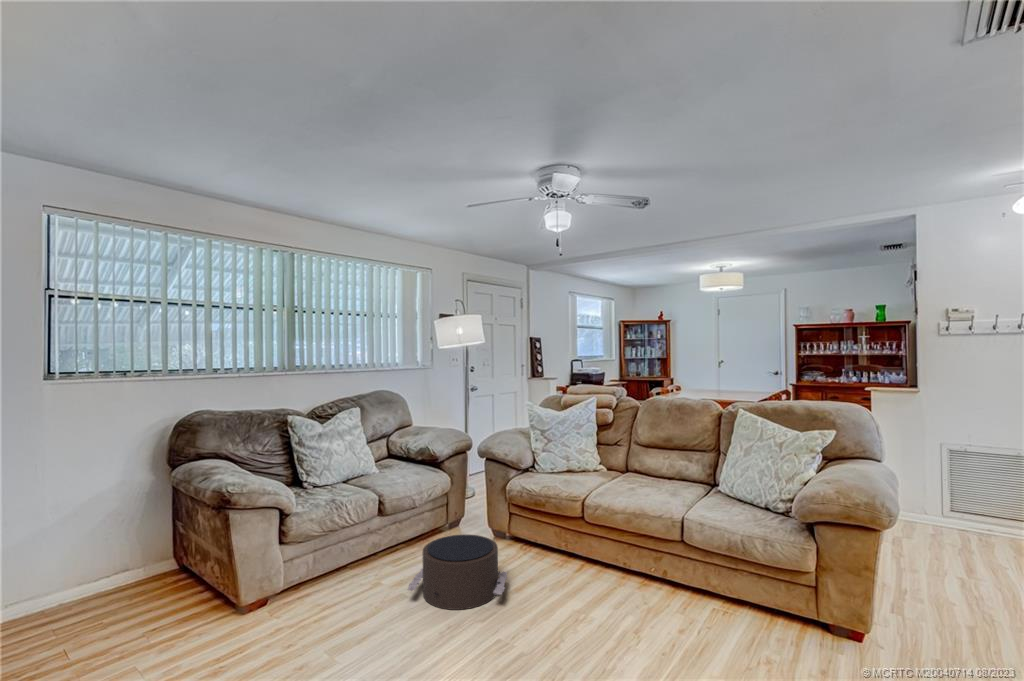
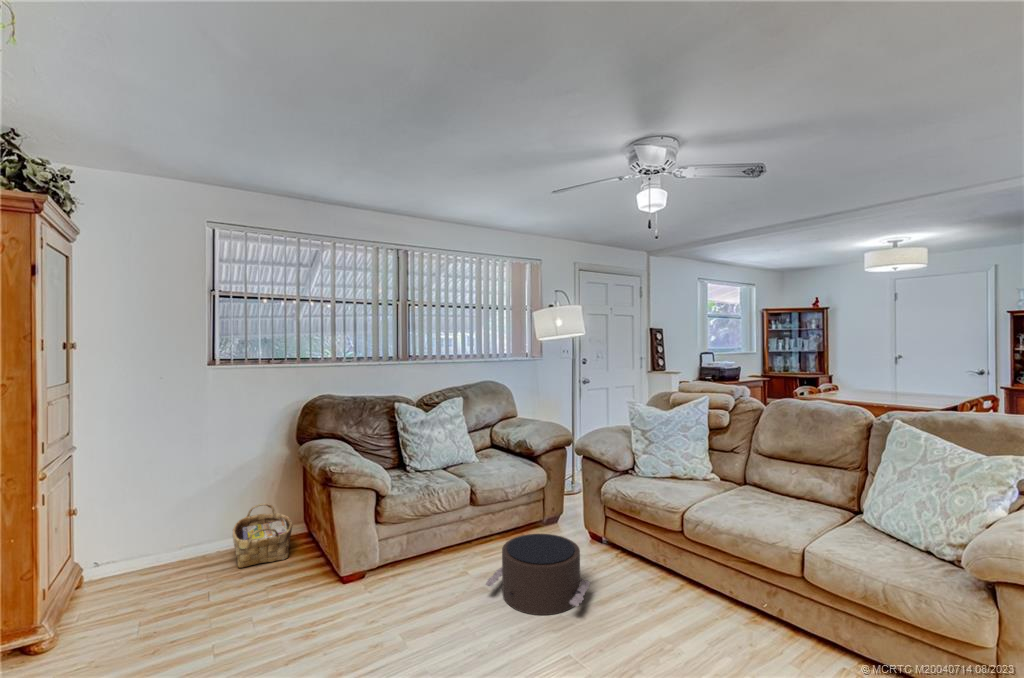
woven basket: none [85,540,165,618] -> present [233,503,292,568]

